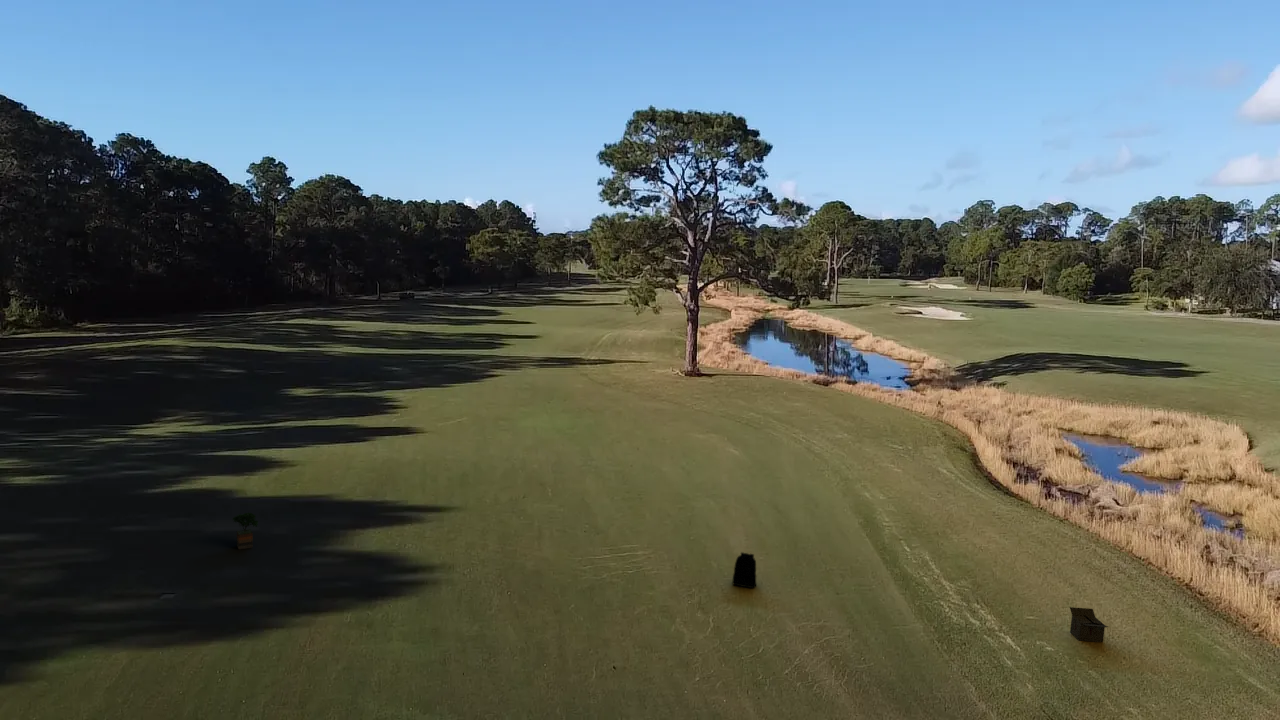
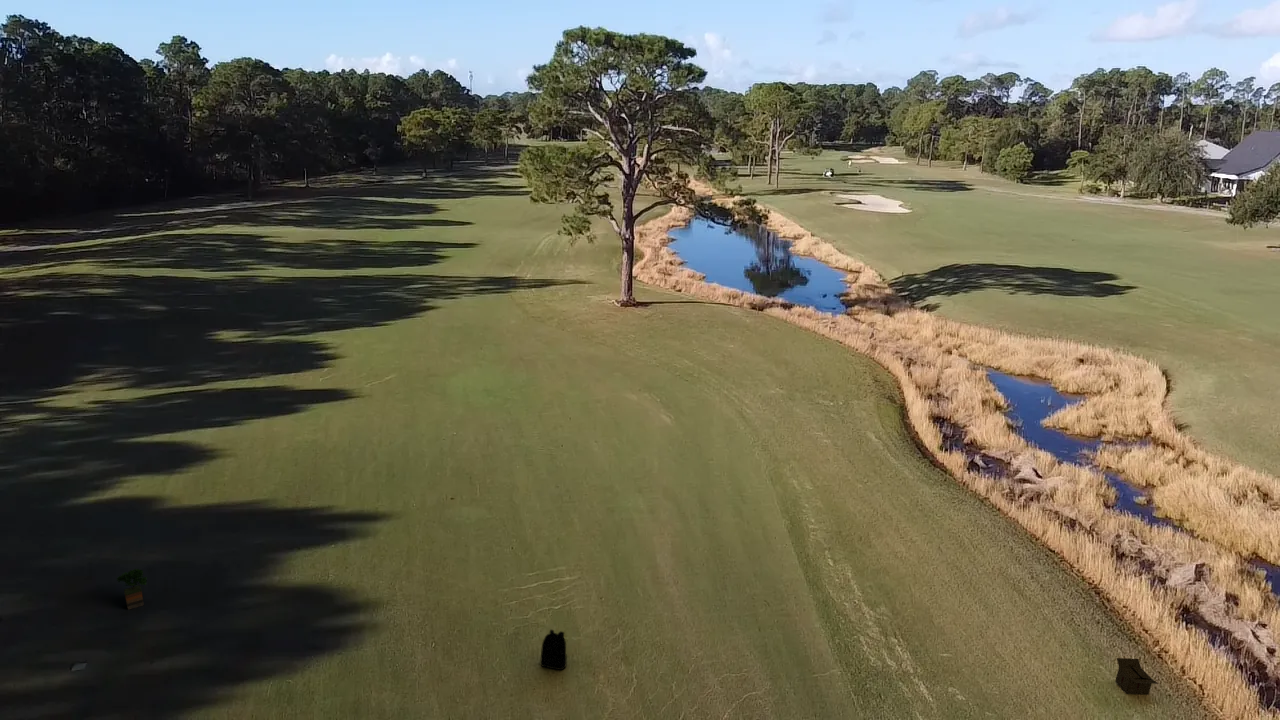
backpack: present [732,553,756,588] -> present [540,630,567,670]
cardboard box: present [1070,607,1108,642] -> present [1115,658,1158,694]

